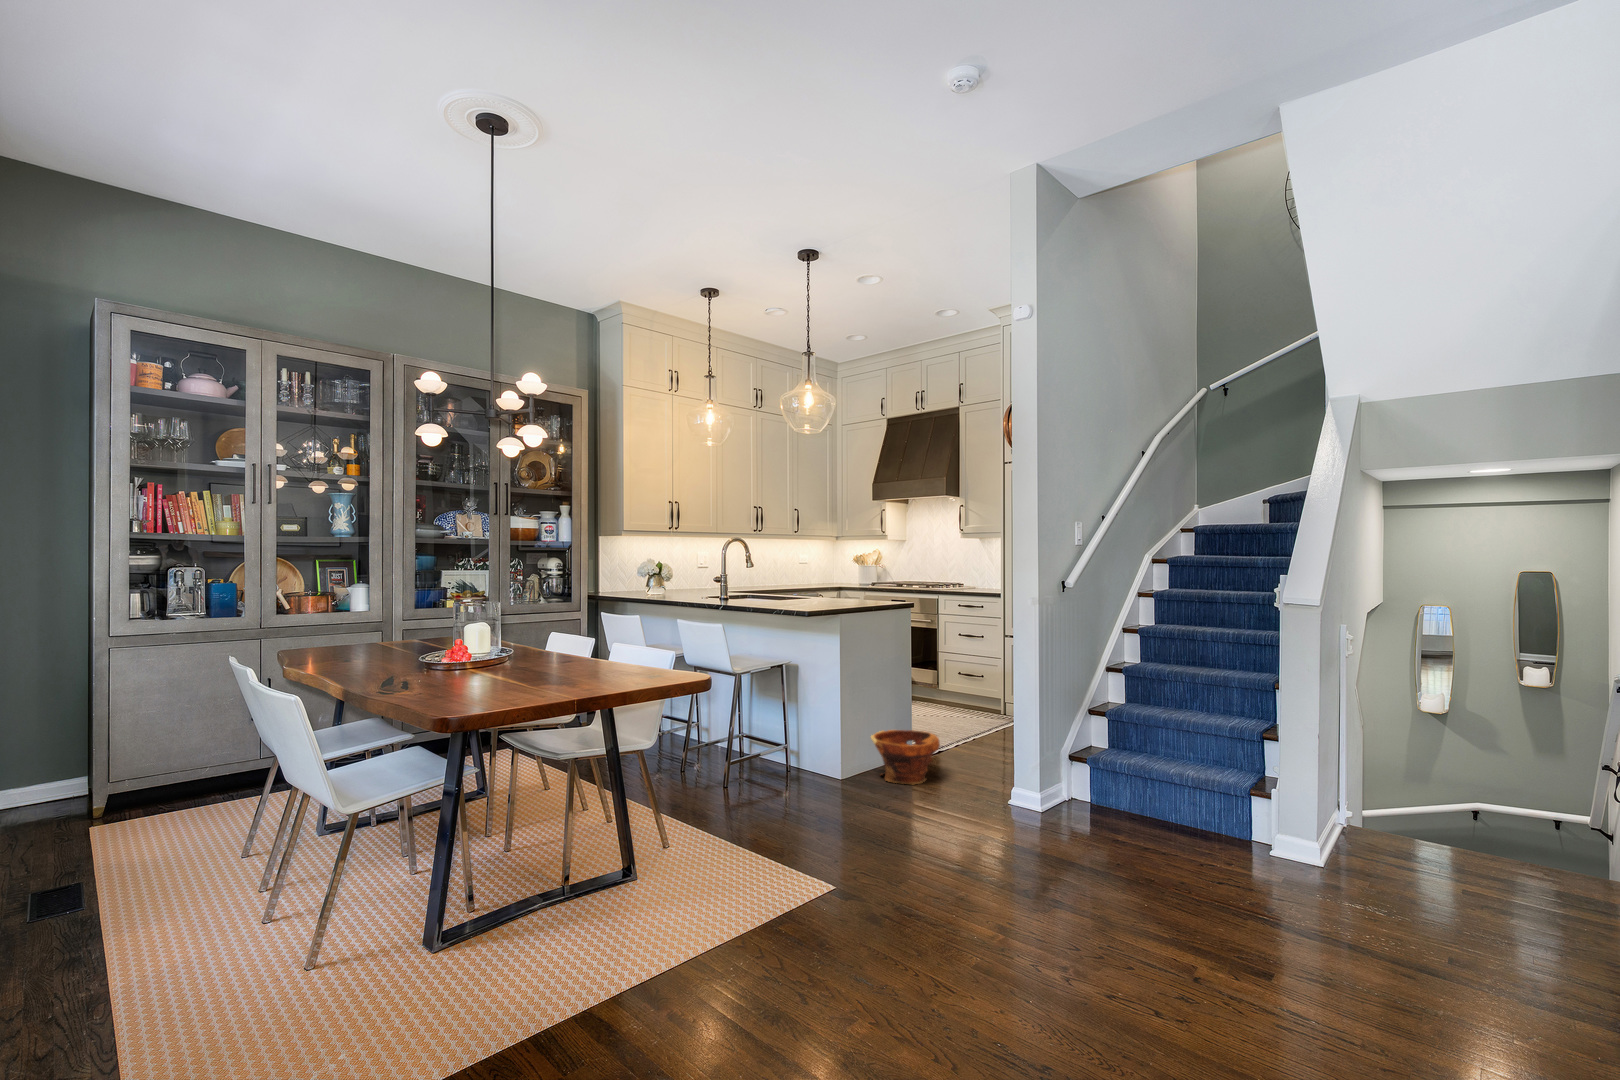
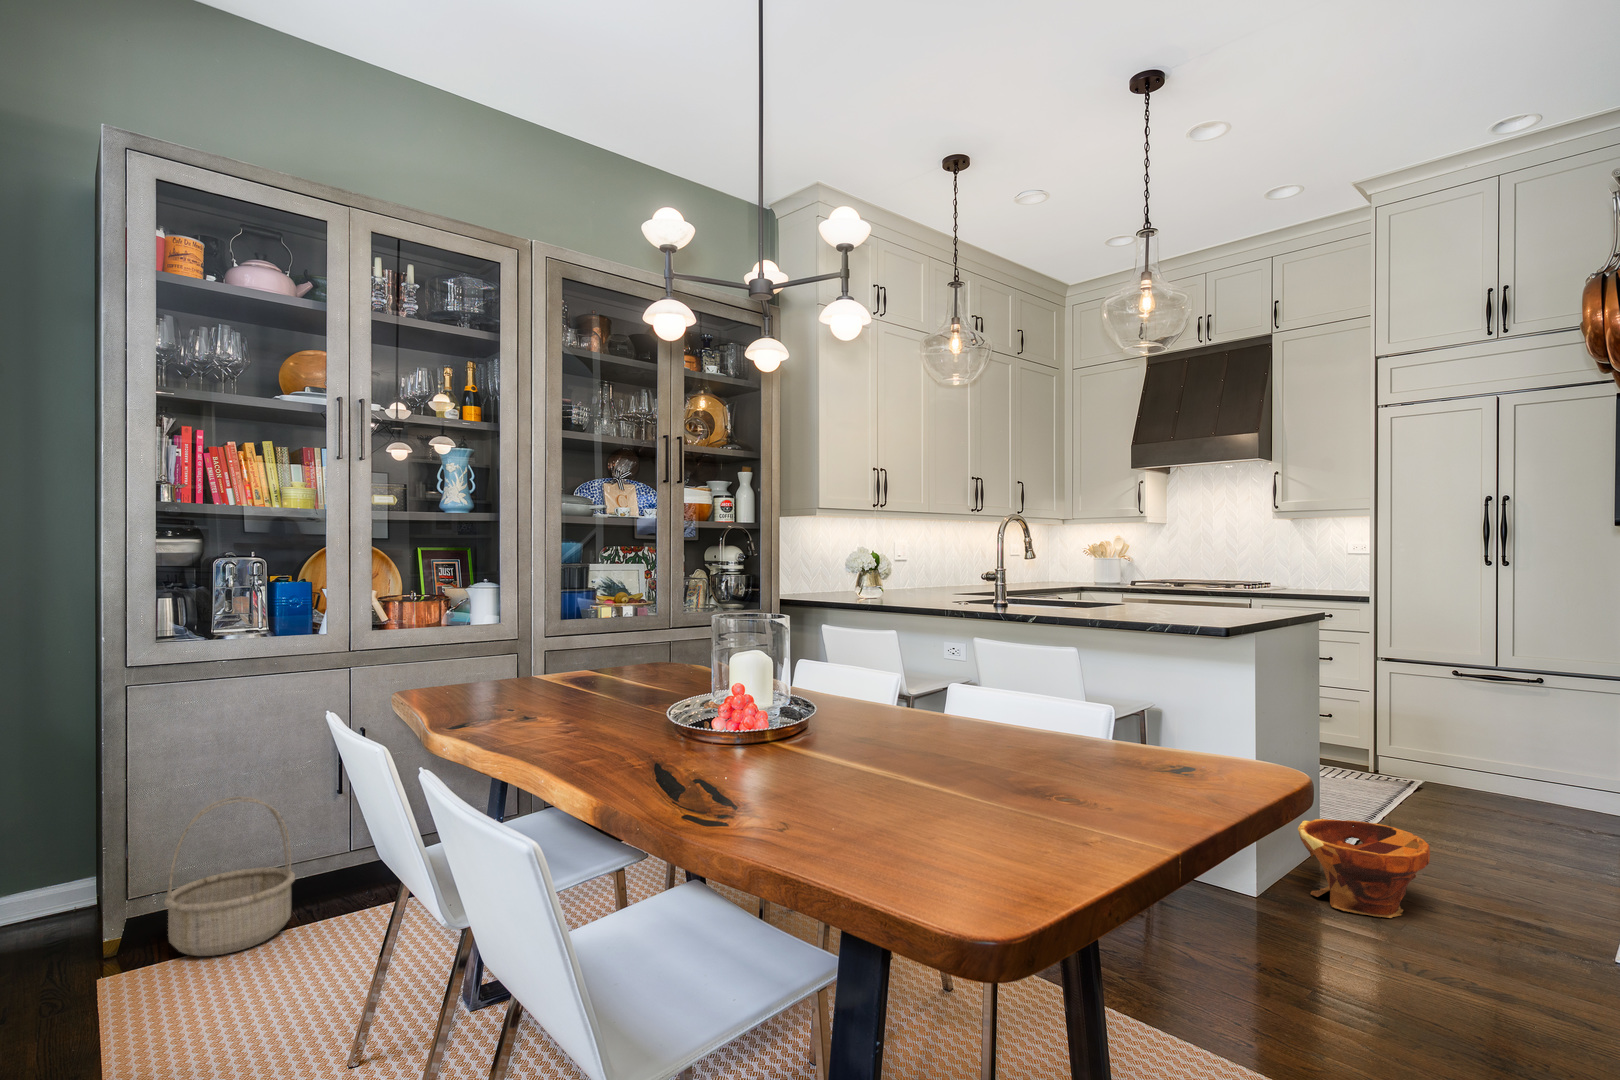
basket: none [133,719,222,816] -> present [164,797,295,956]

